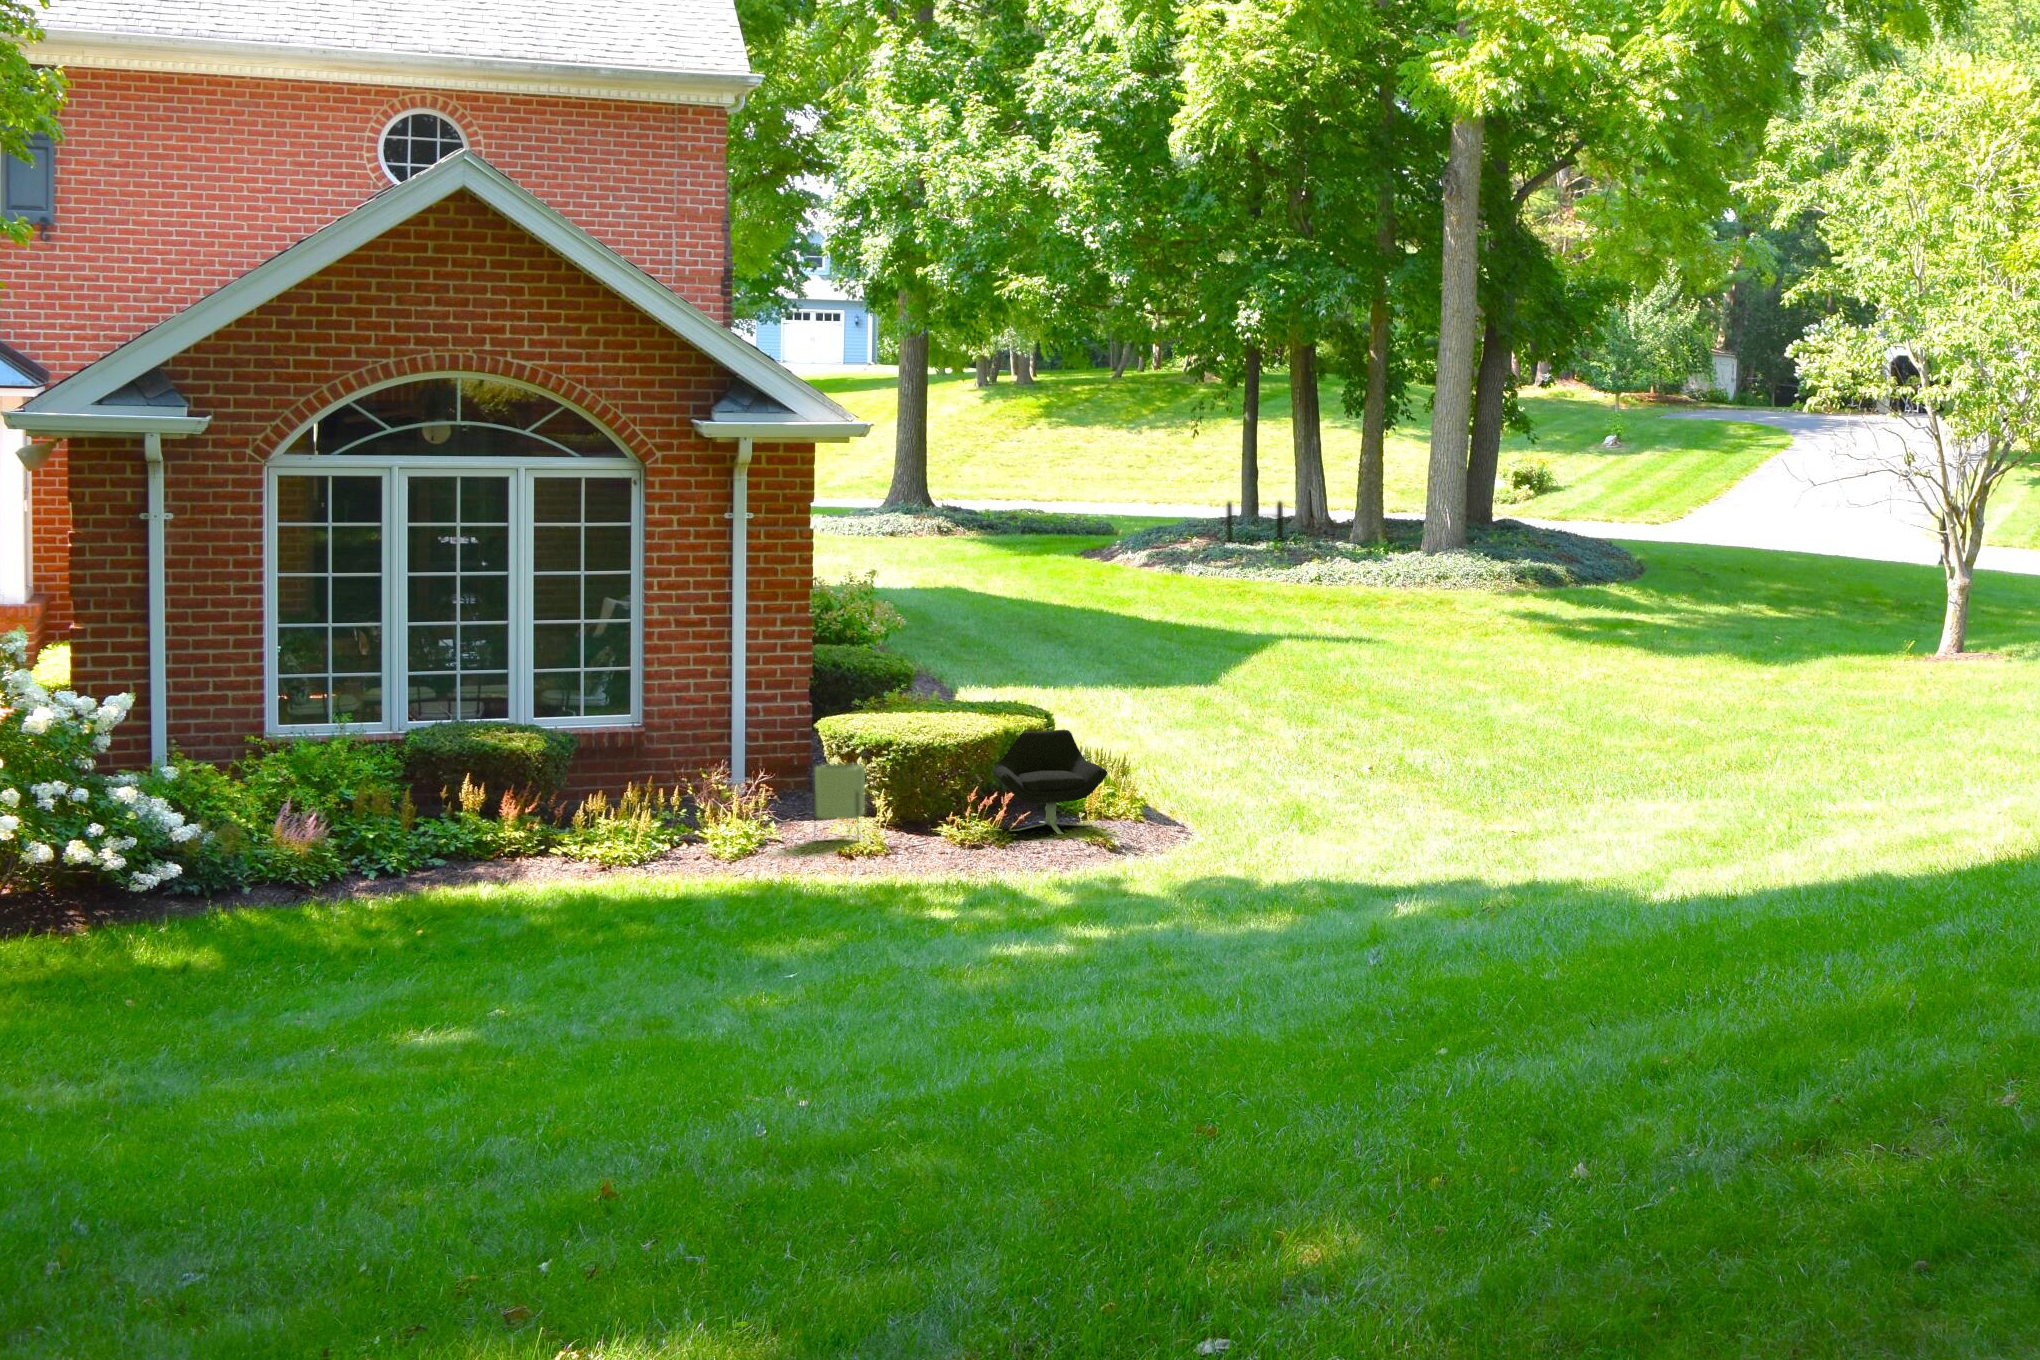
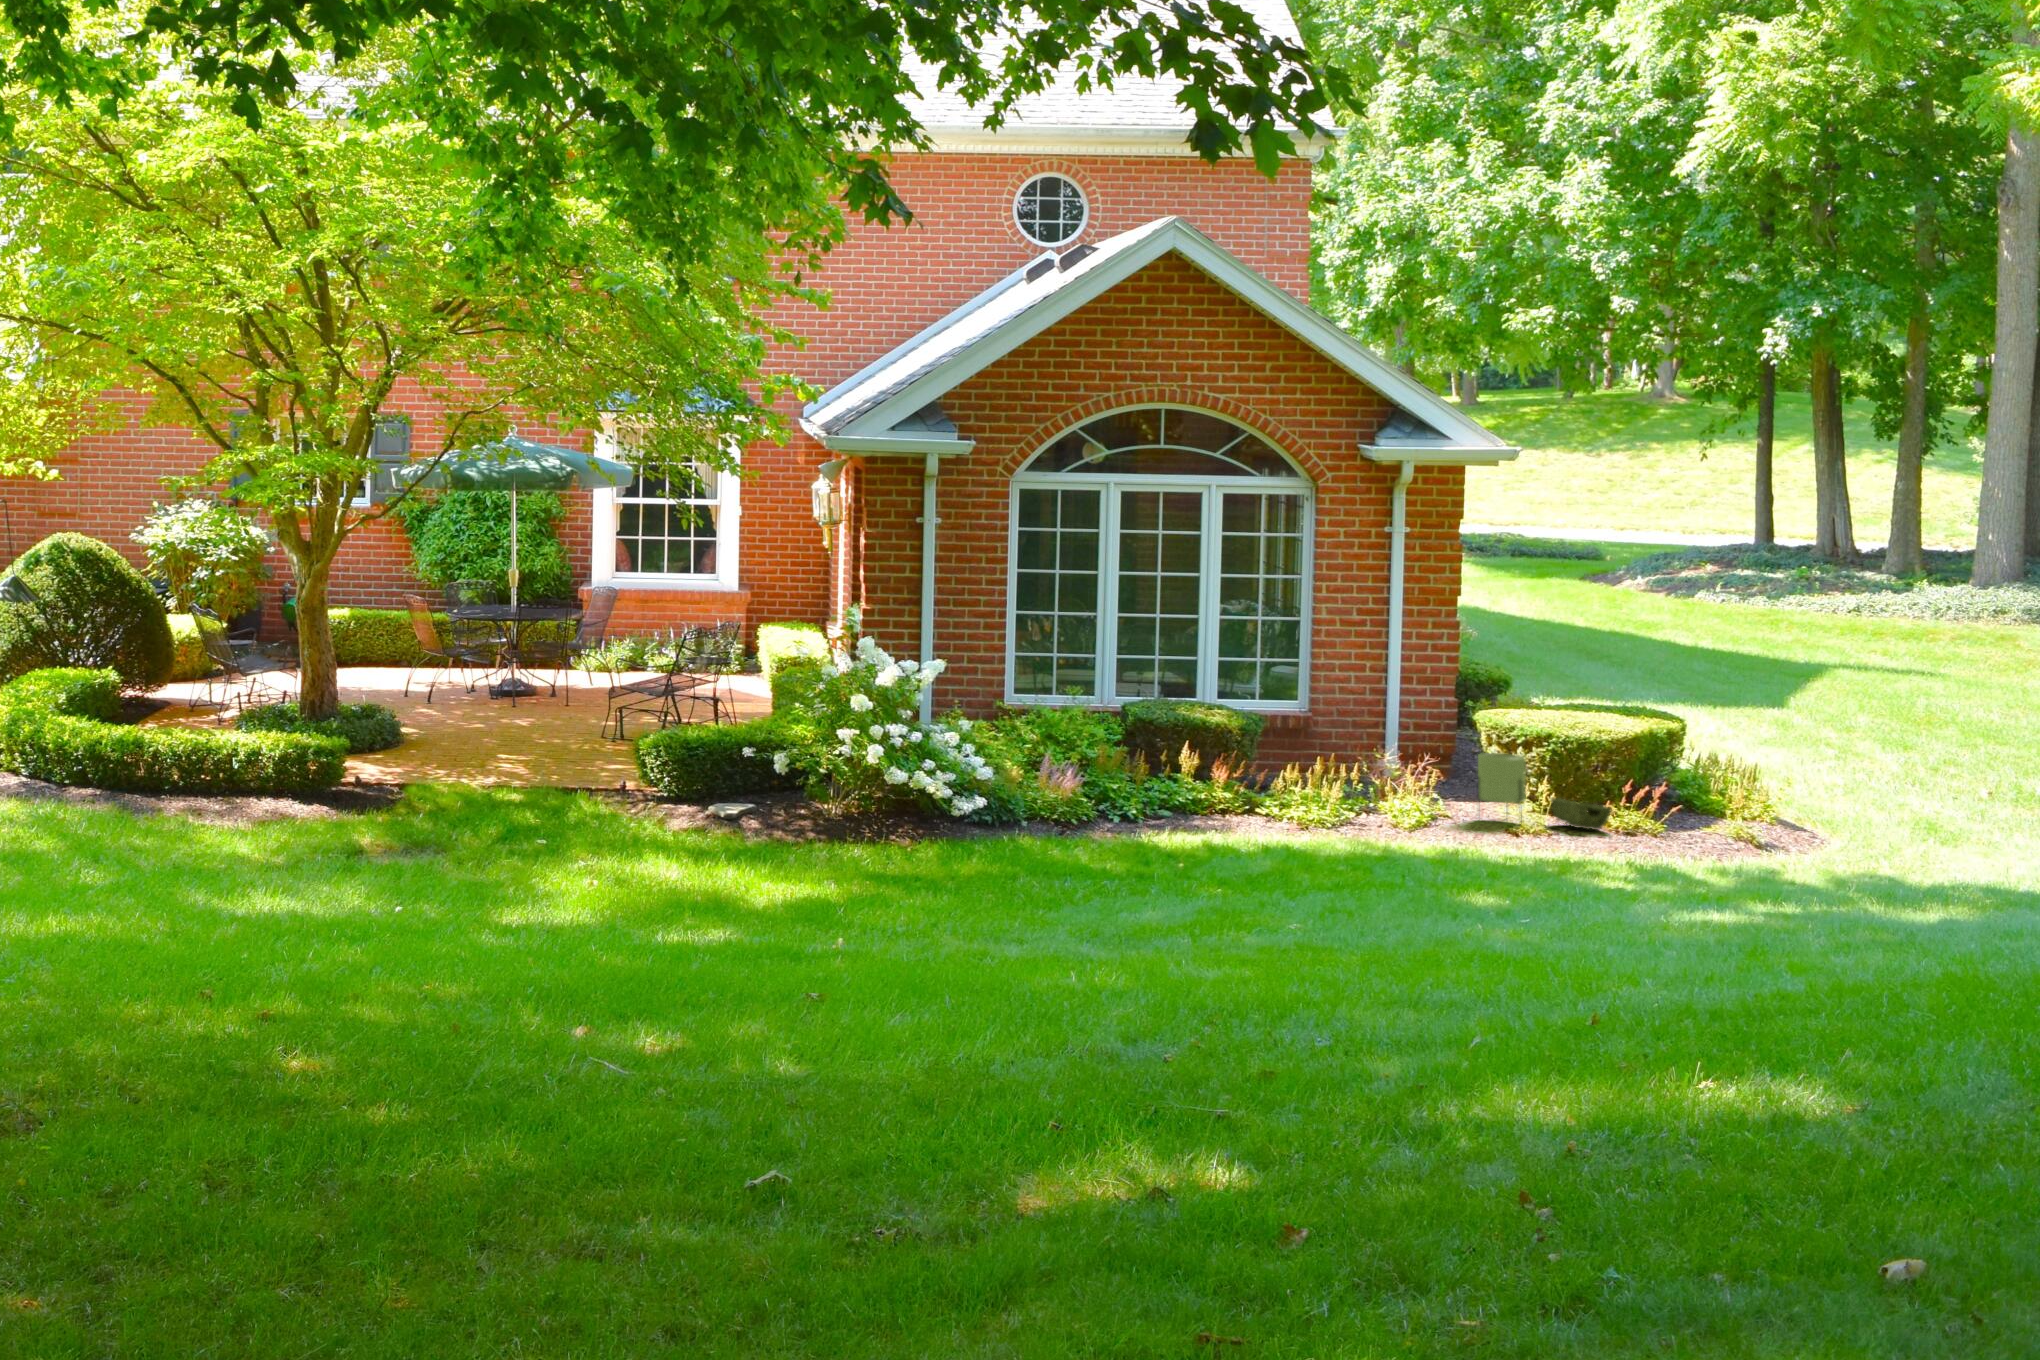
bench: present [1227,501,1283,541] -> none [1754,519,1824,562]
lounge chair: present [992,730,1108,834] -> none [1645,737,1774,838]
woven basket: none [891,807,949,841] -> present [1551,798,1611,830]

